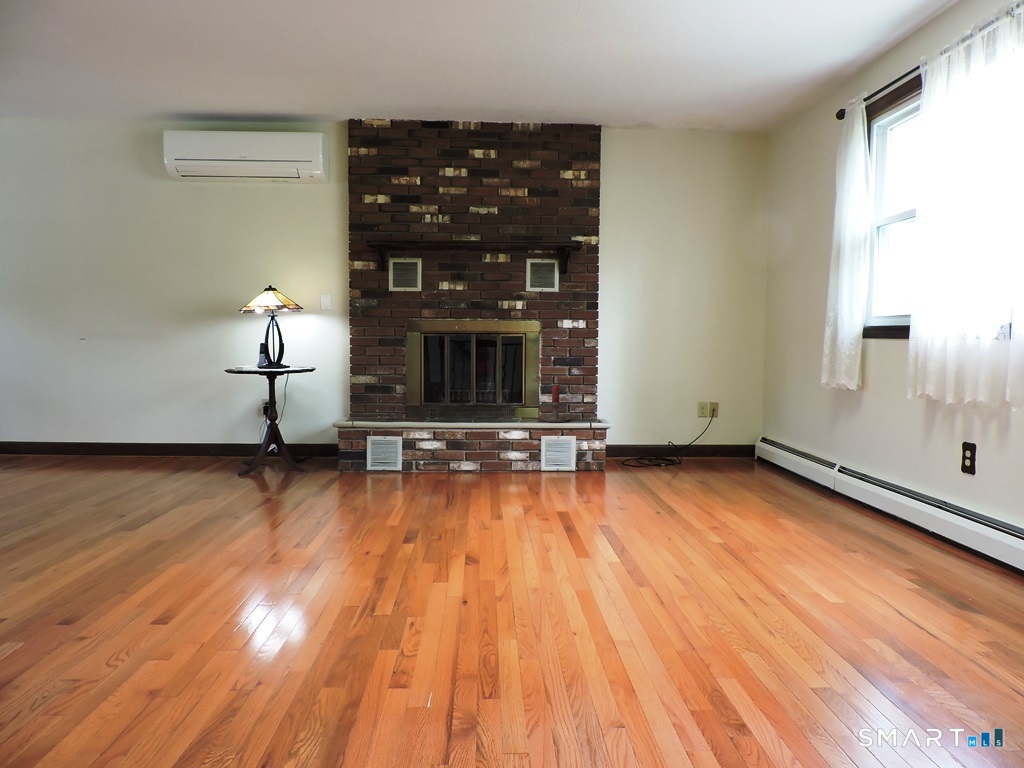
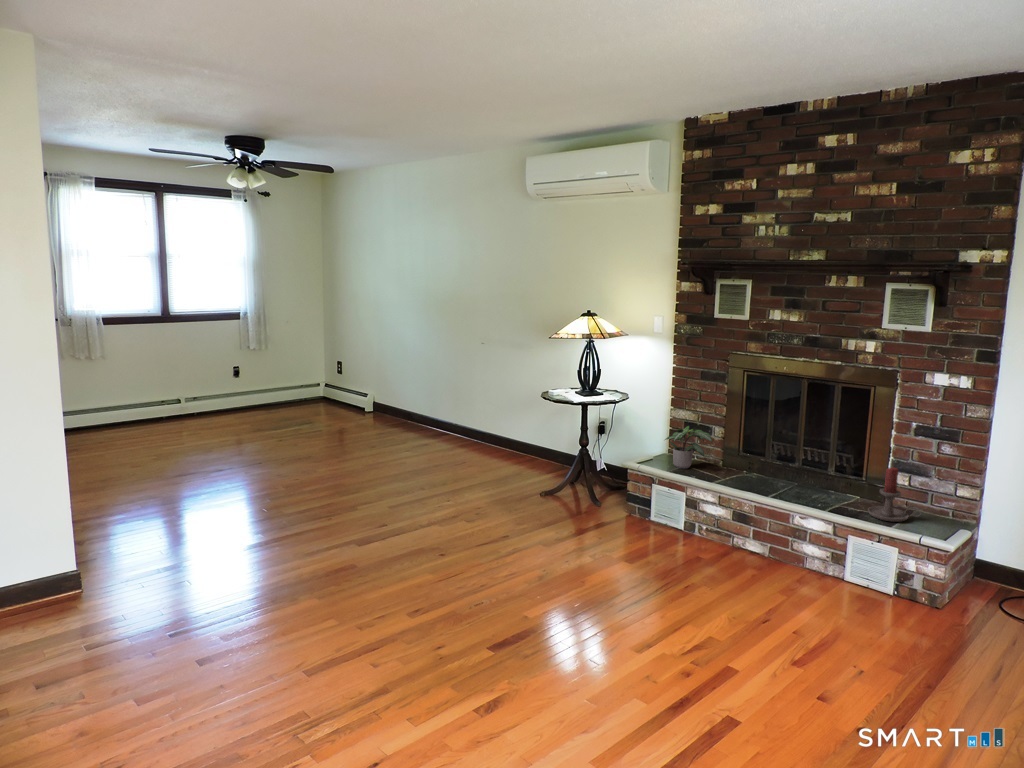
potted plant: none [364,384,409,420] -> present [665,426,712,469]

